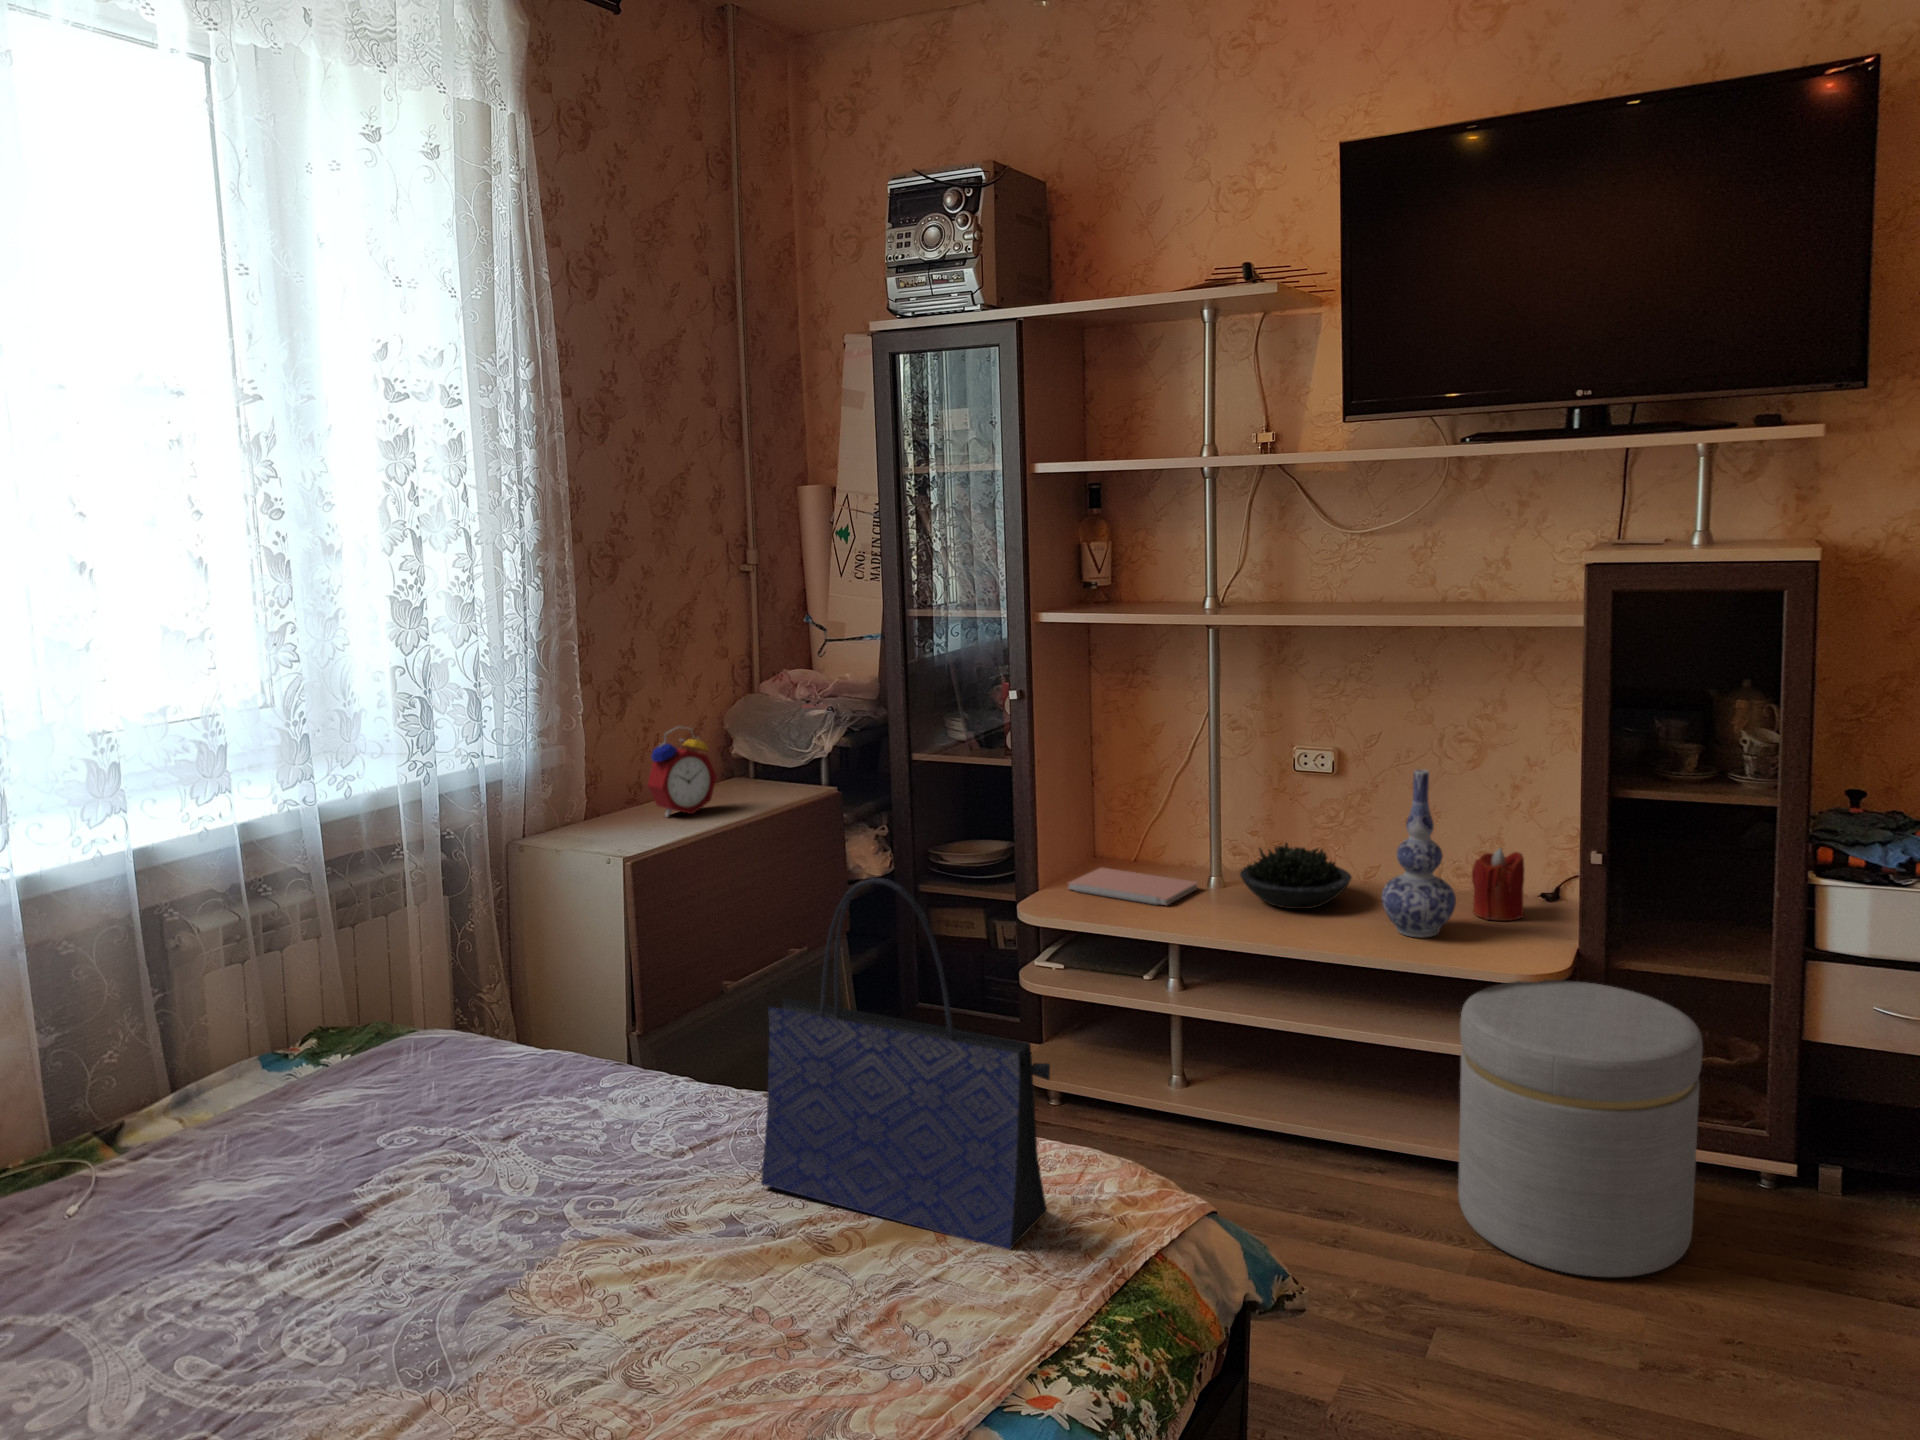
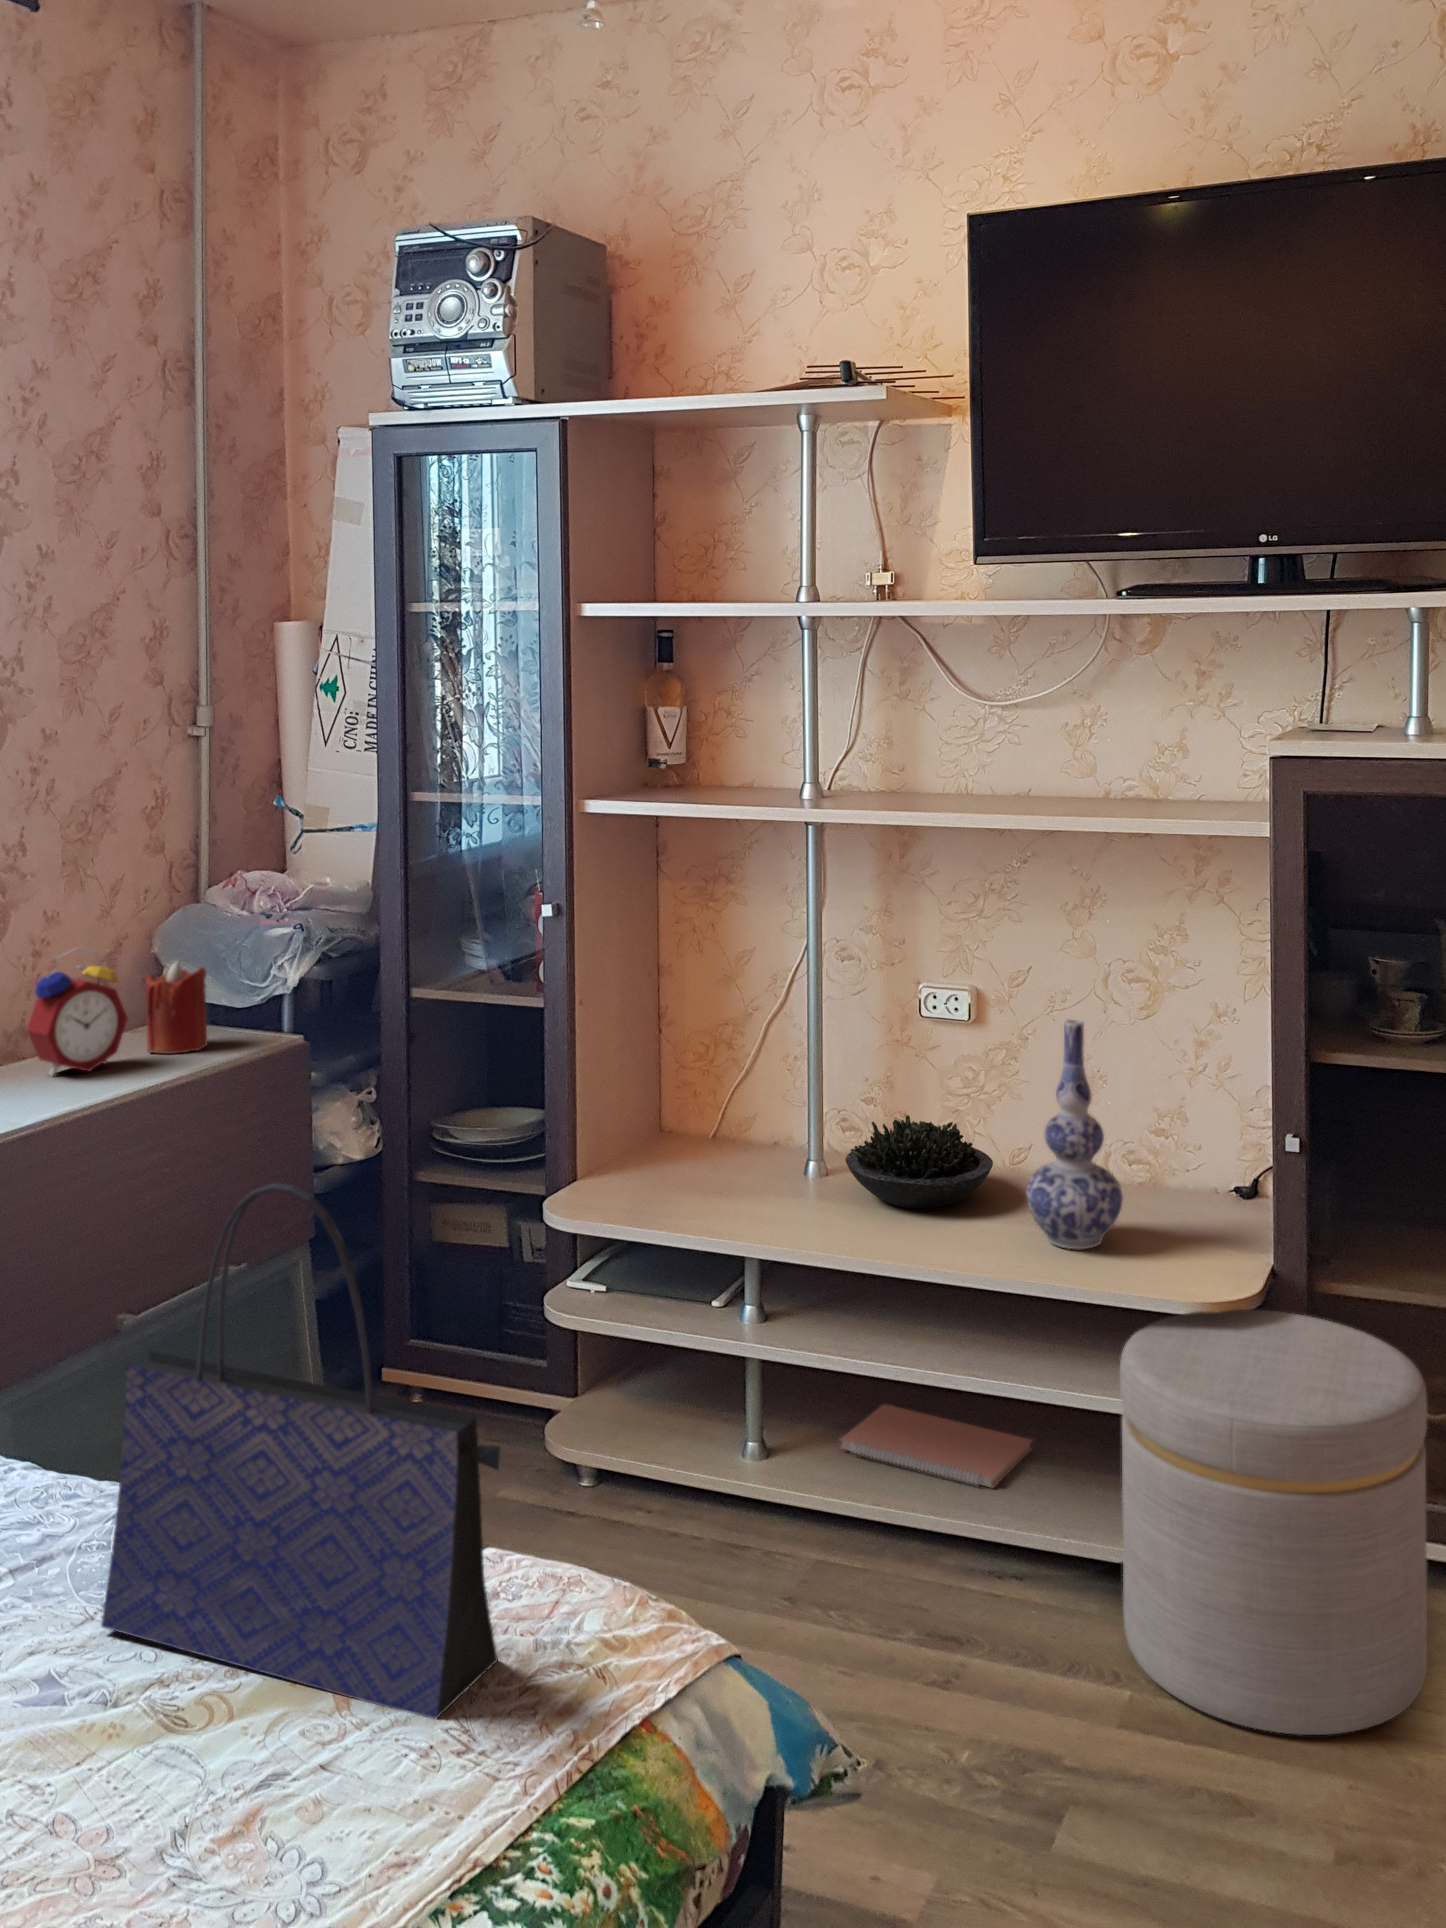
candle: present [1472,848,1525,921] -> present [146,961,208,1054]
notebook: present [1068,868,1198,905] -> present [840,1404,1032,1488]

